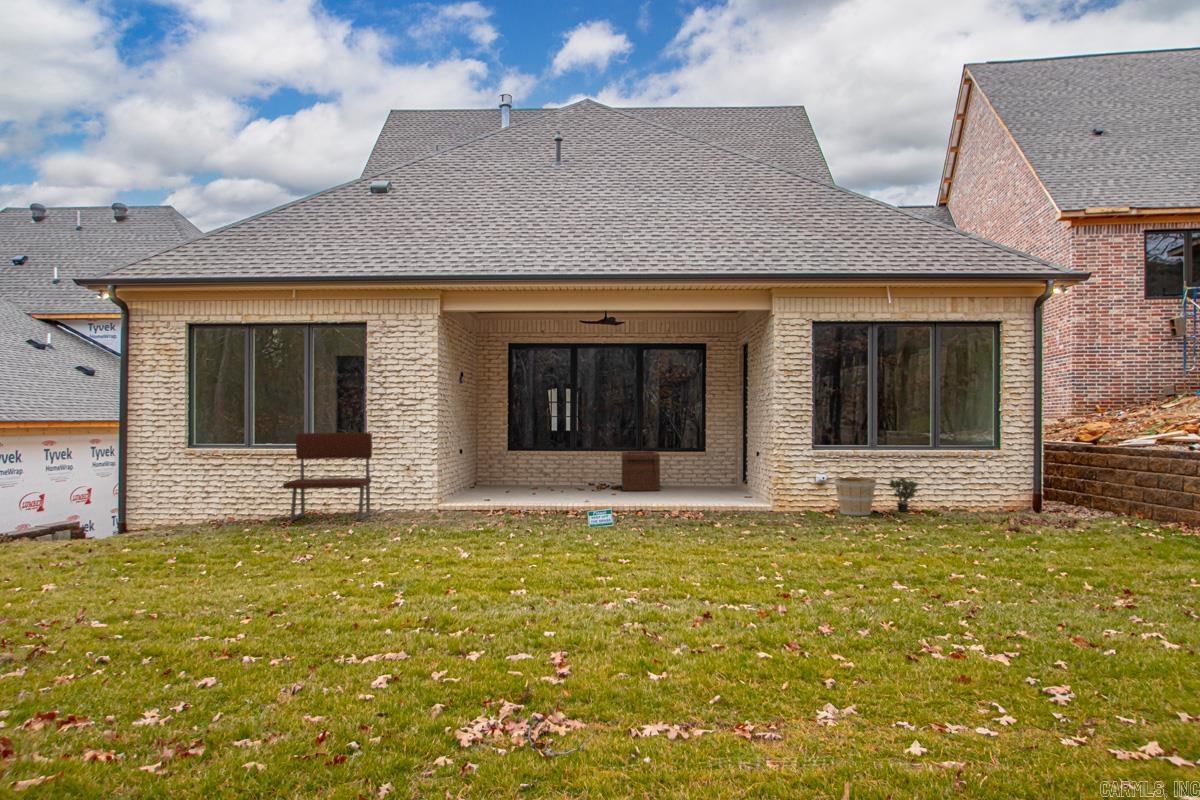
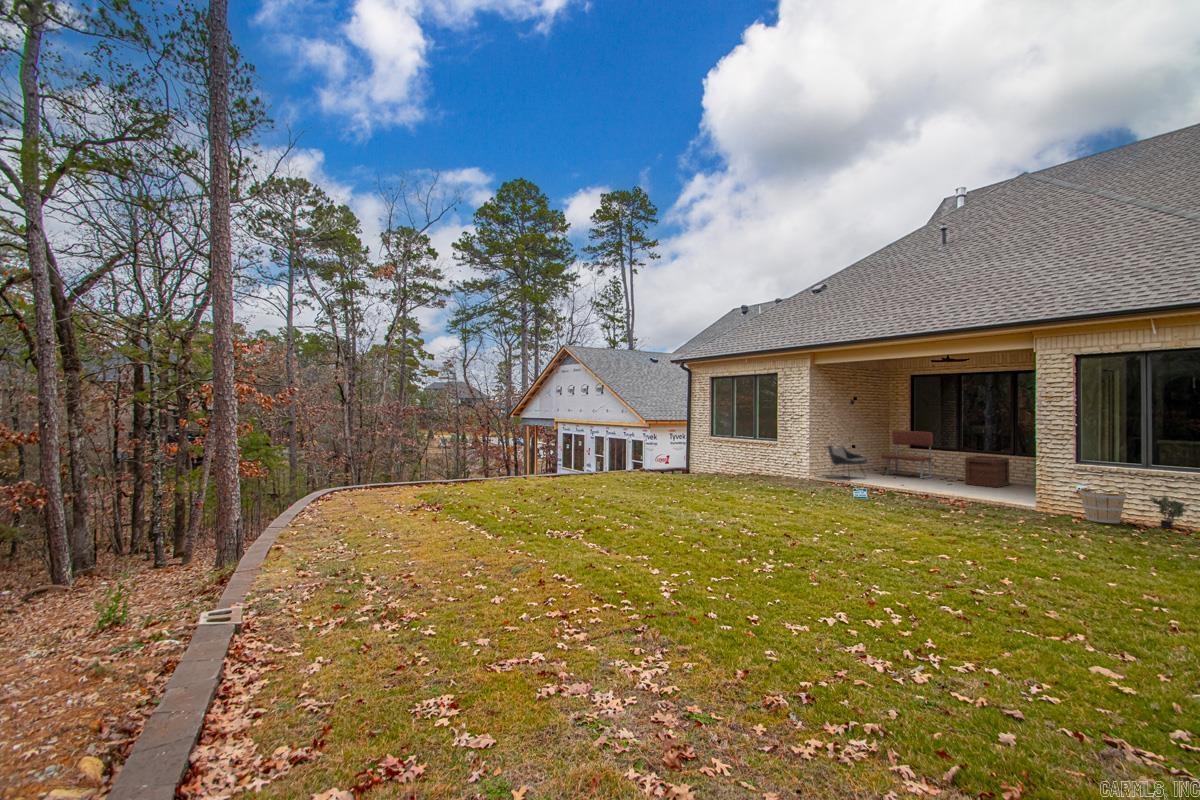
bench: present [283,433,372,521] -> present [881,431,933,479]
lounge chair: none [453,445,509,507] -> present [828,444,868,480]

